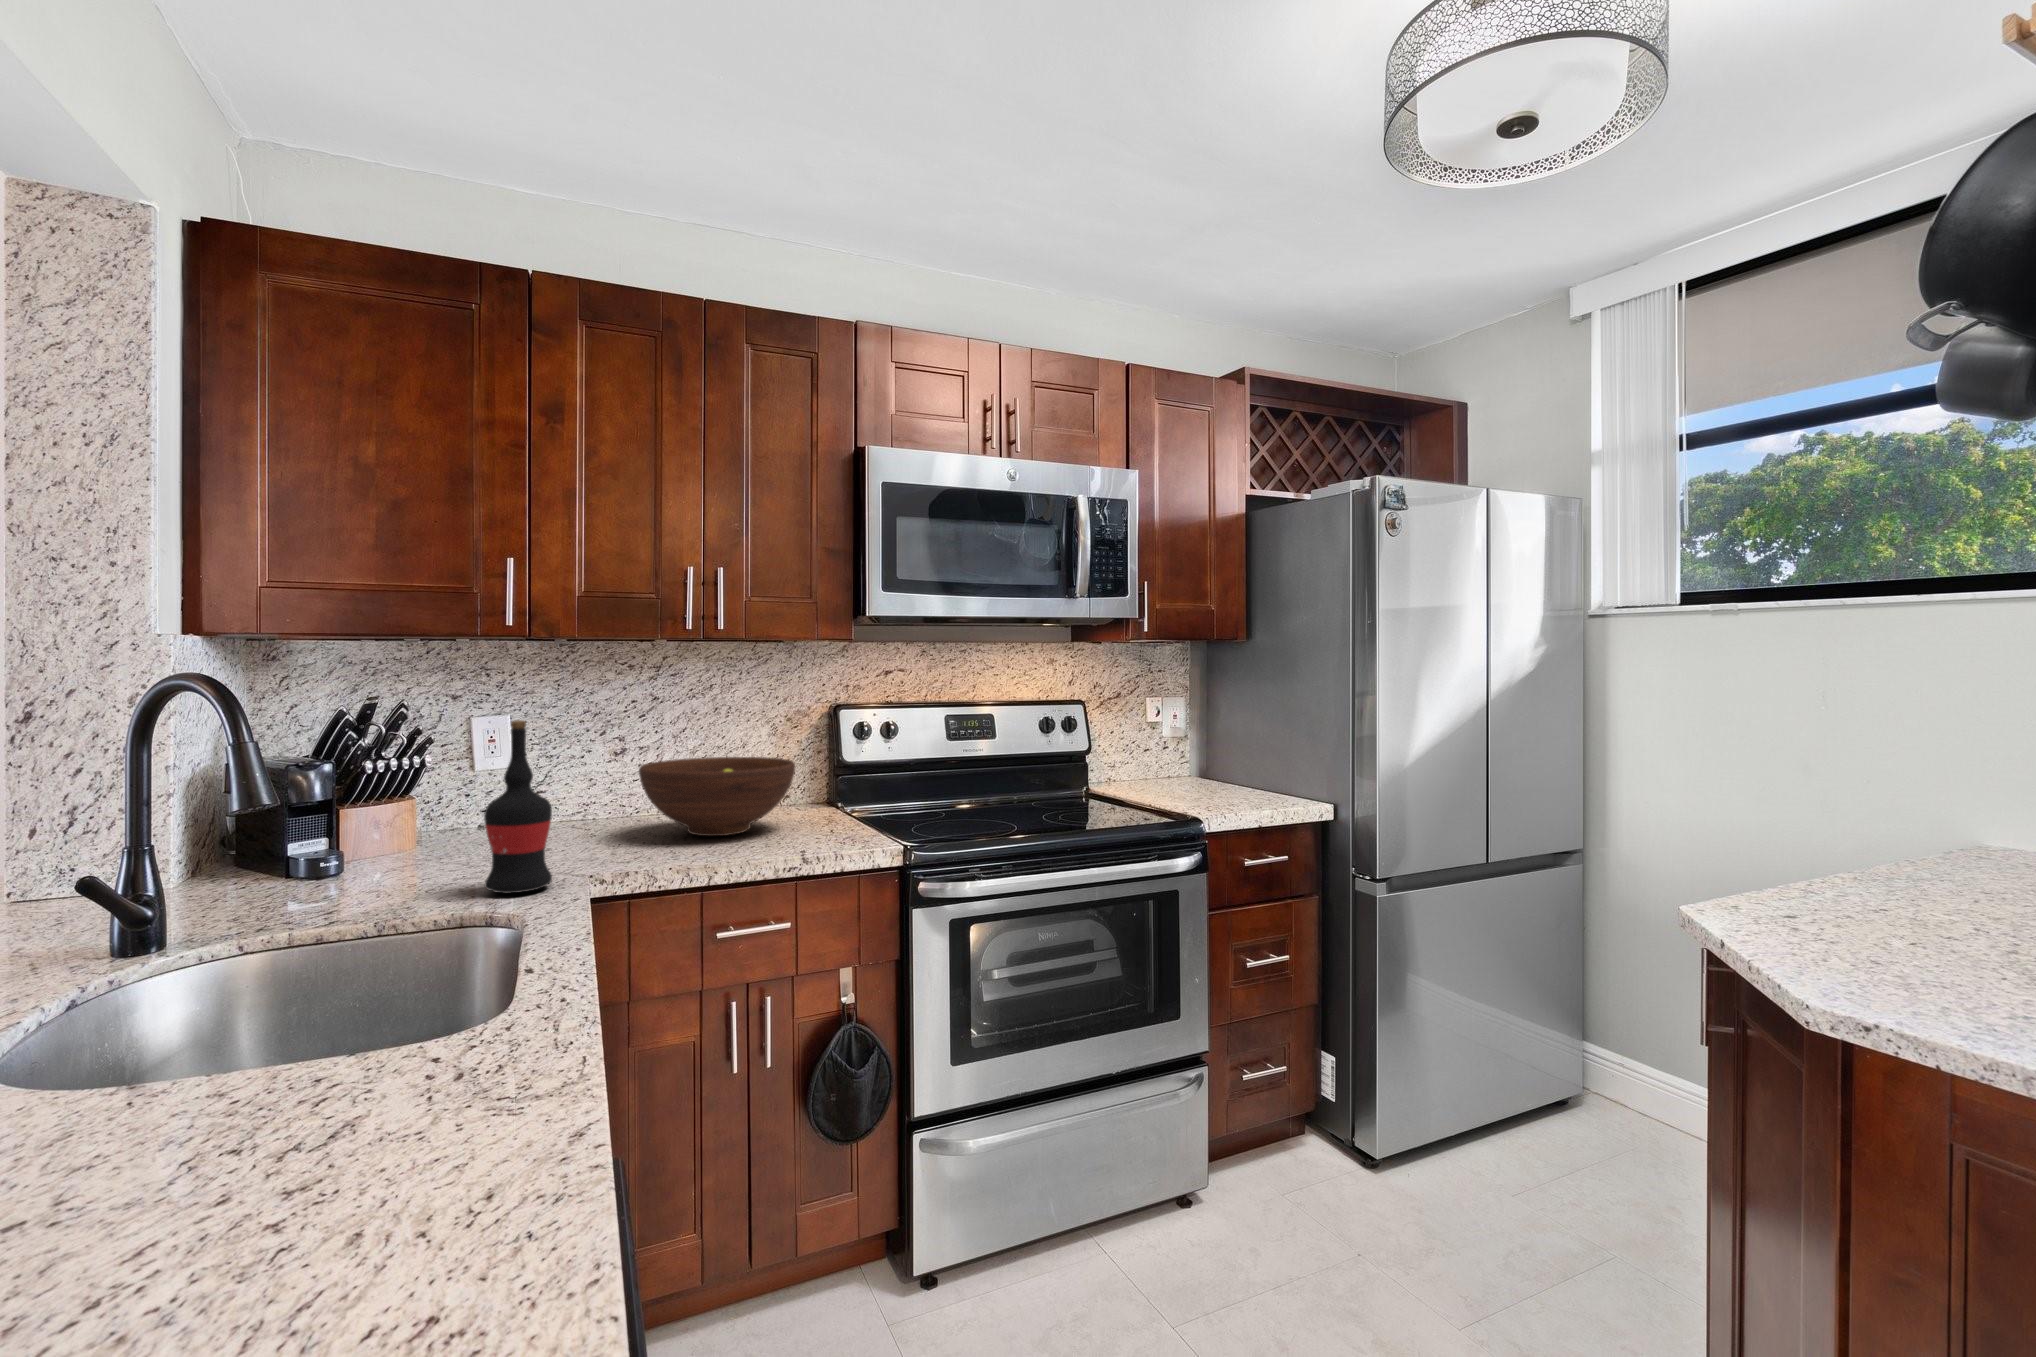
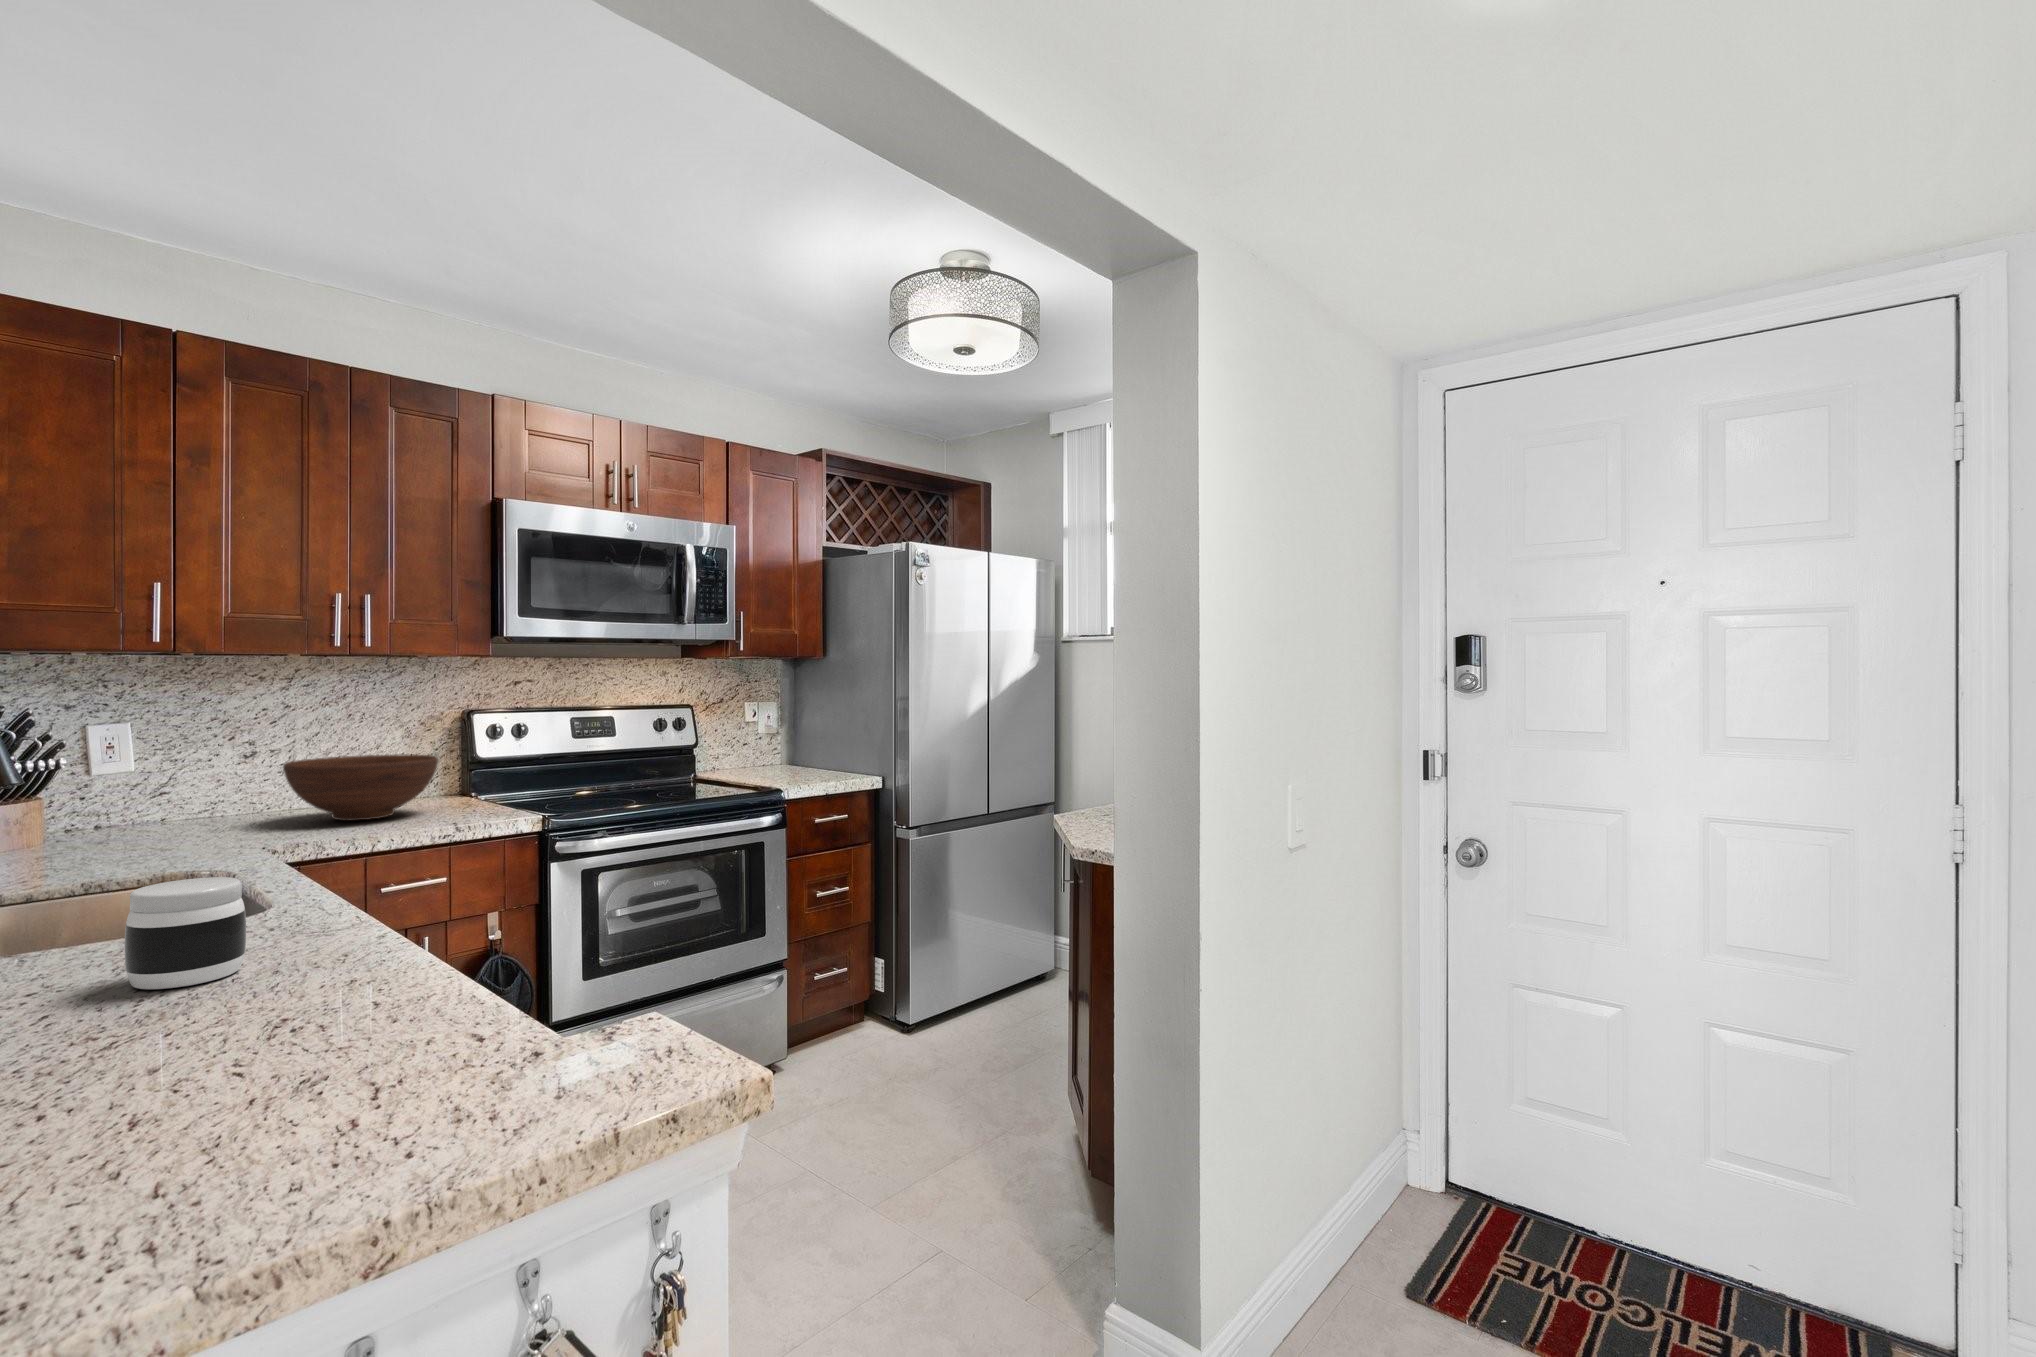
wine bottle: present [484,720,552,893] -> none [164,722,230,863]
jar: none [149,1011,353,1237] -> present [125,877,246,989]

